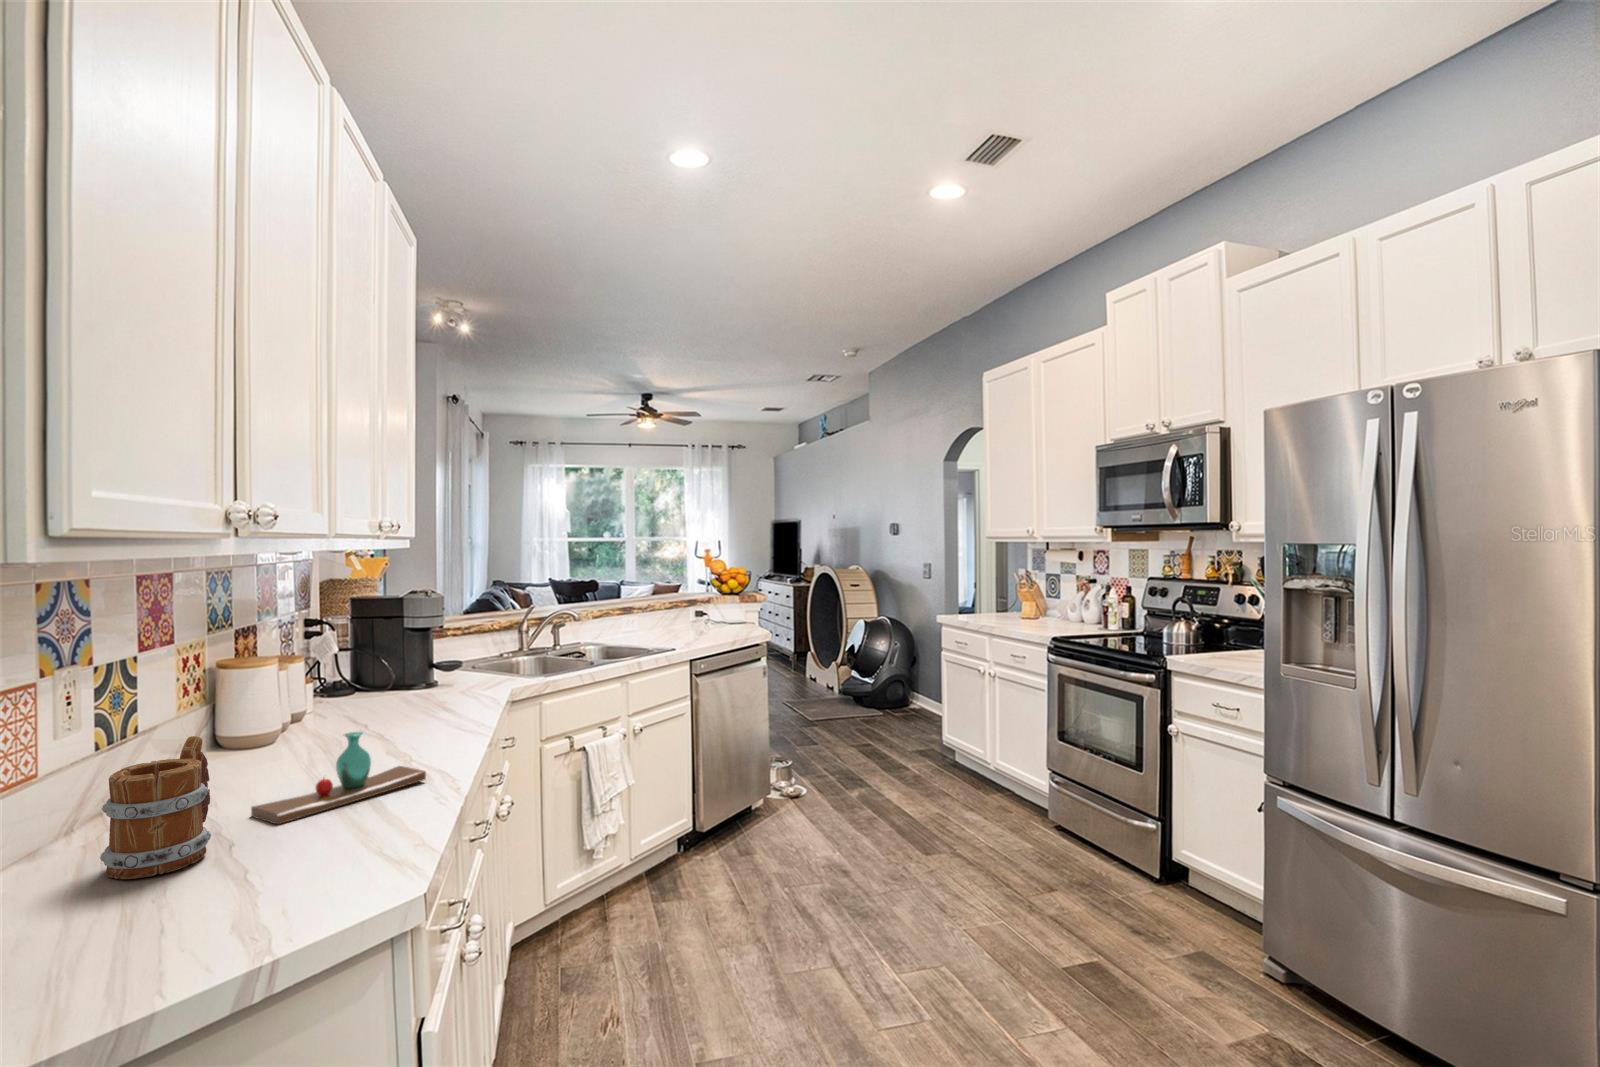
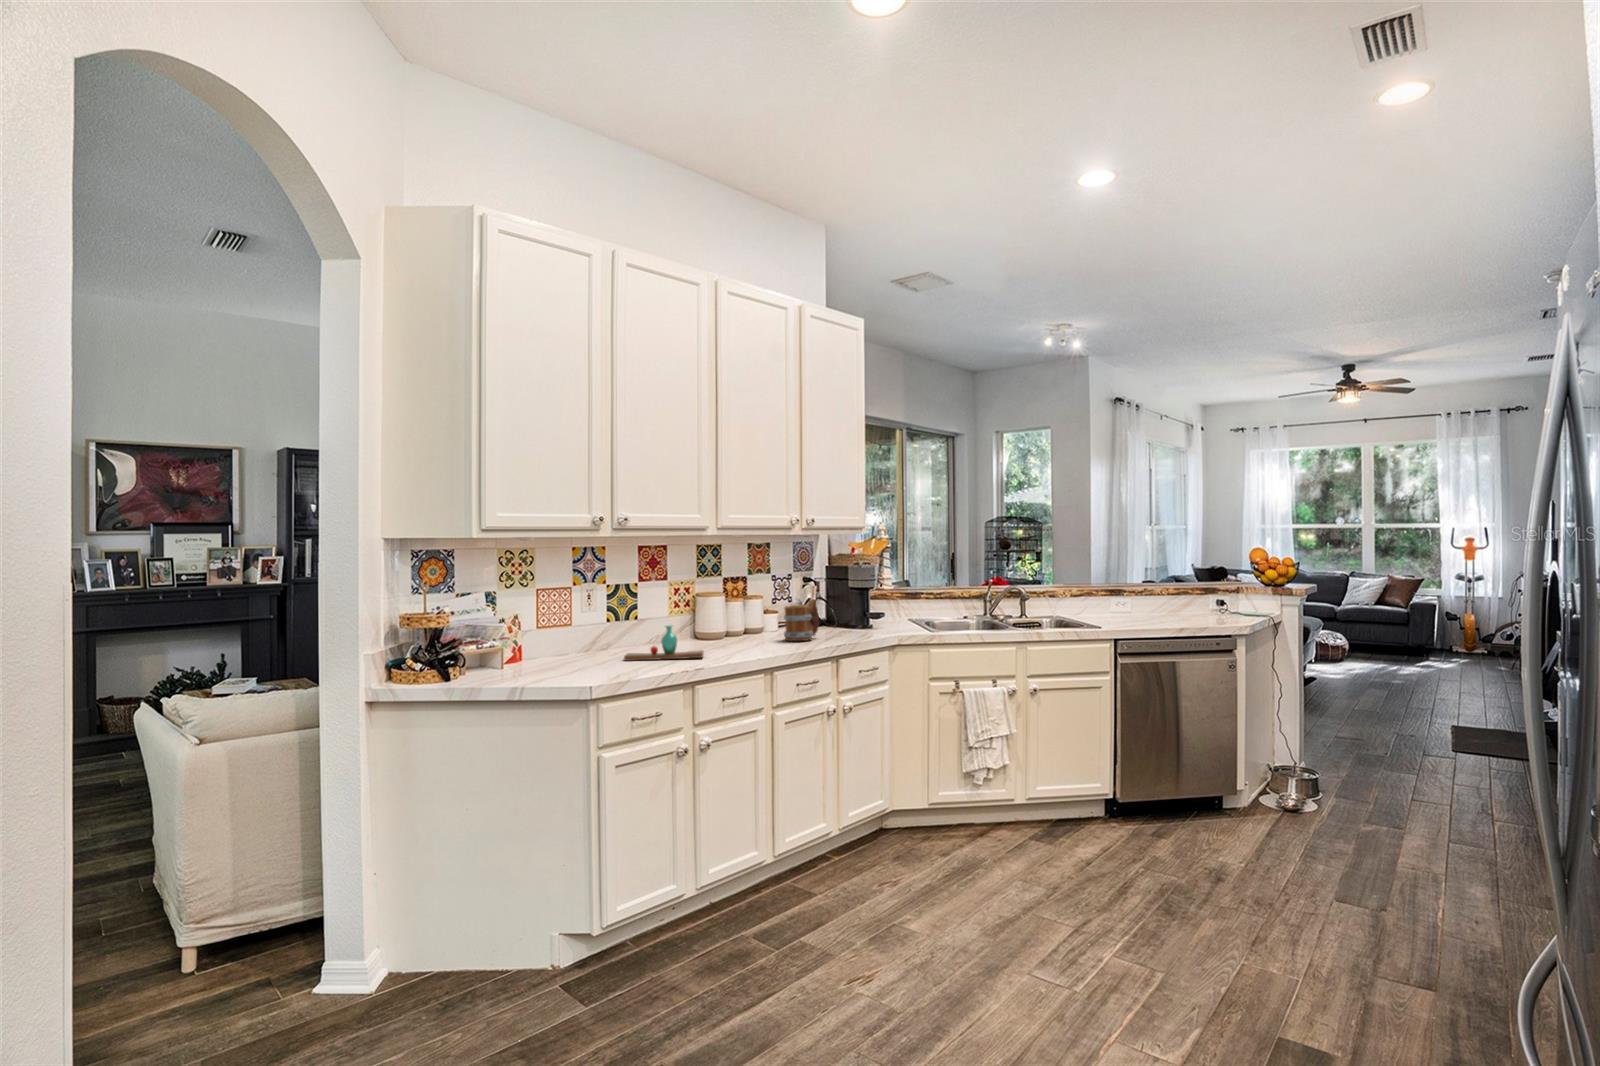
mug: present [100,736,211,879] -> present [784,599,819,641]

